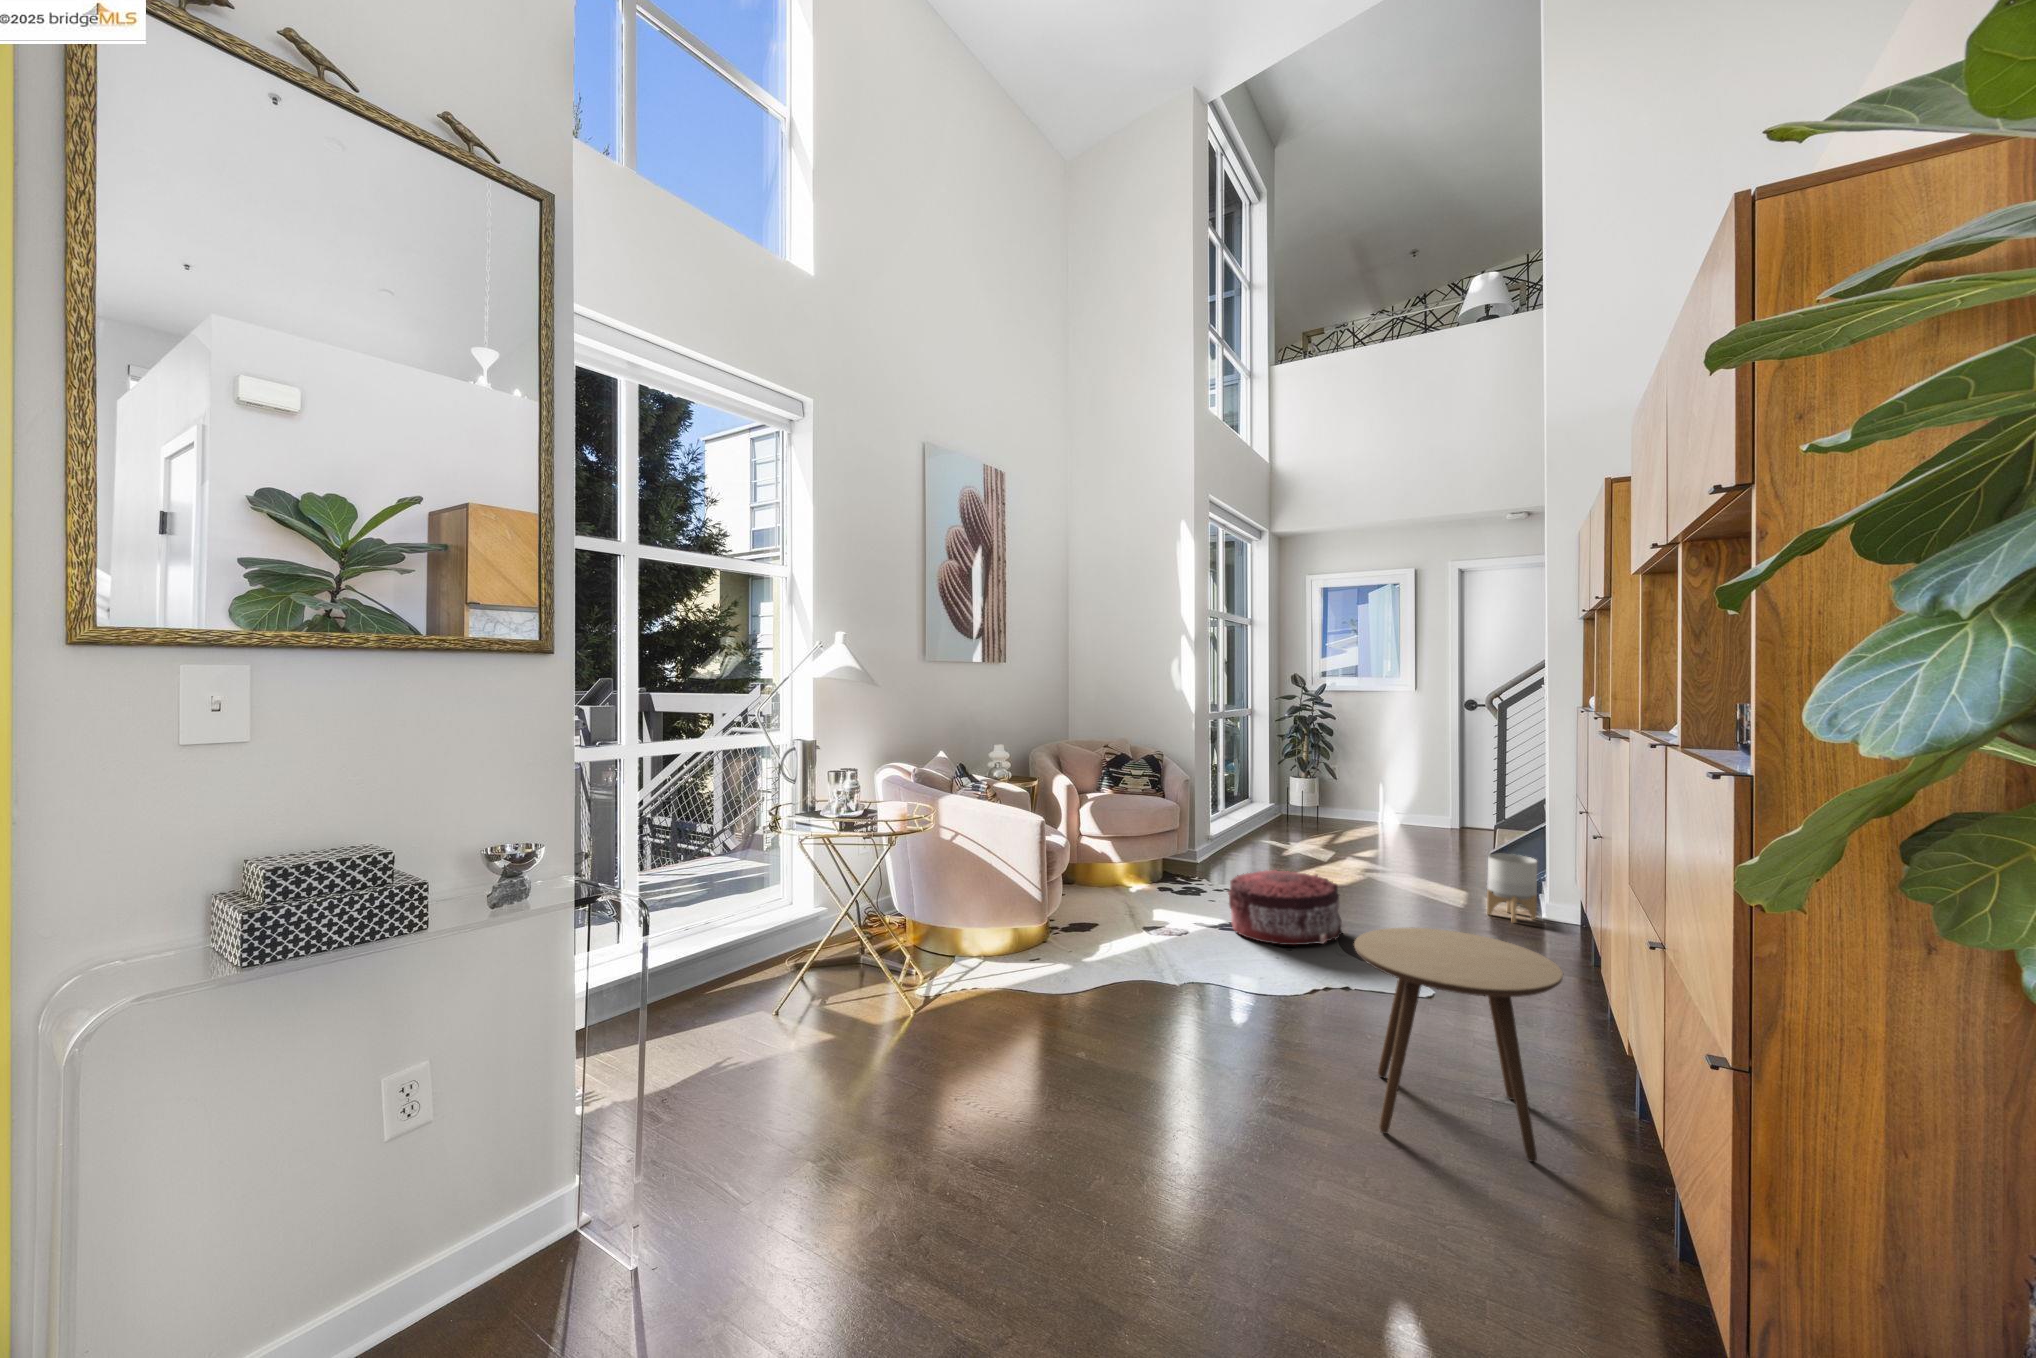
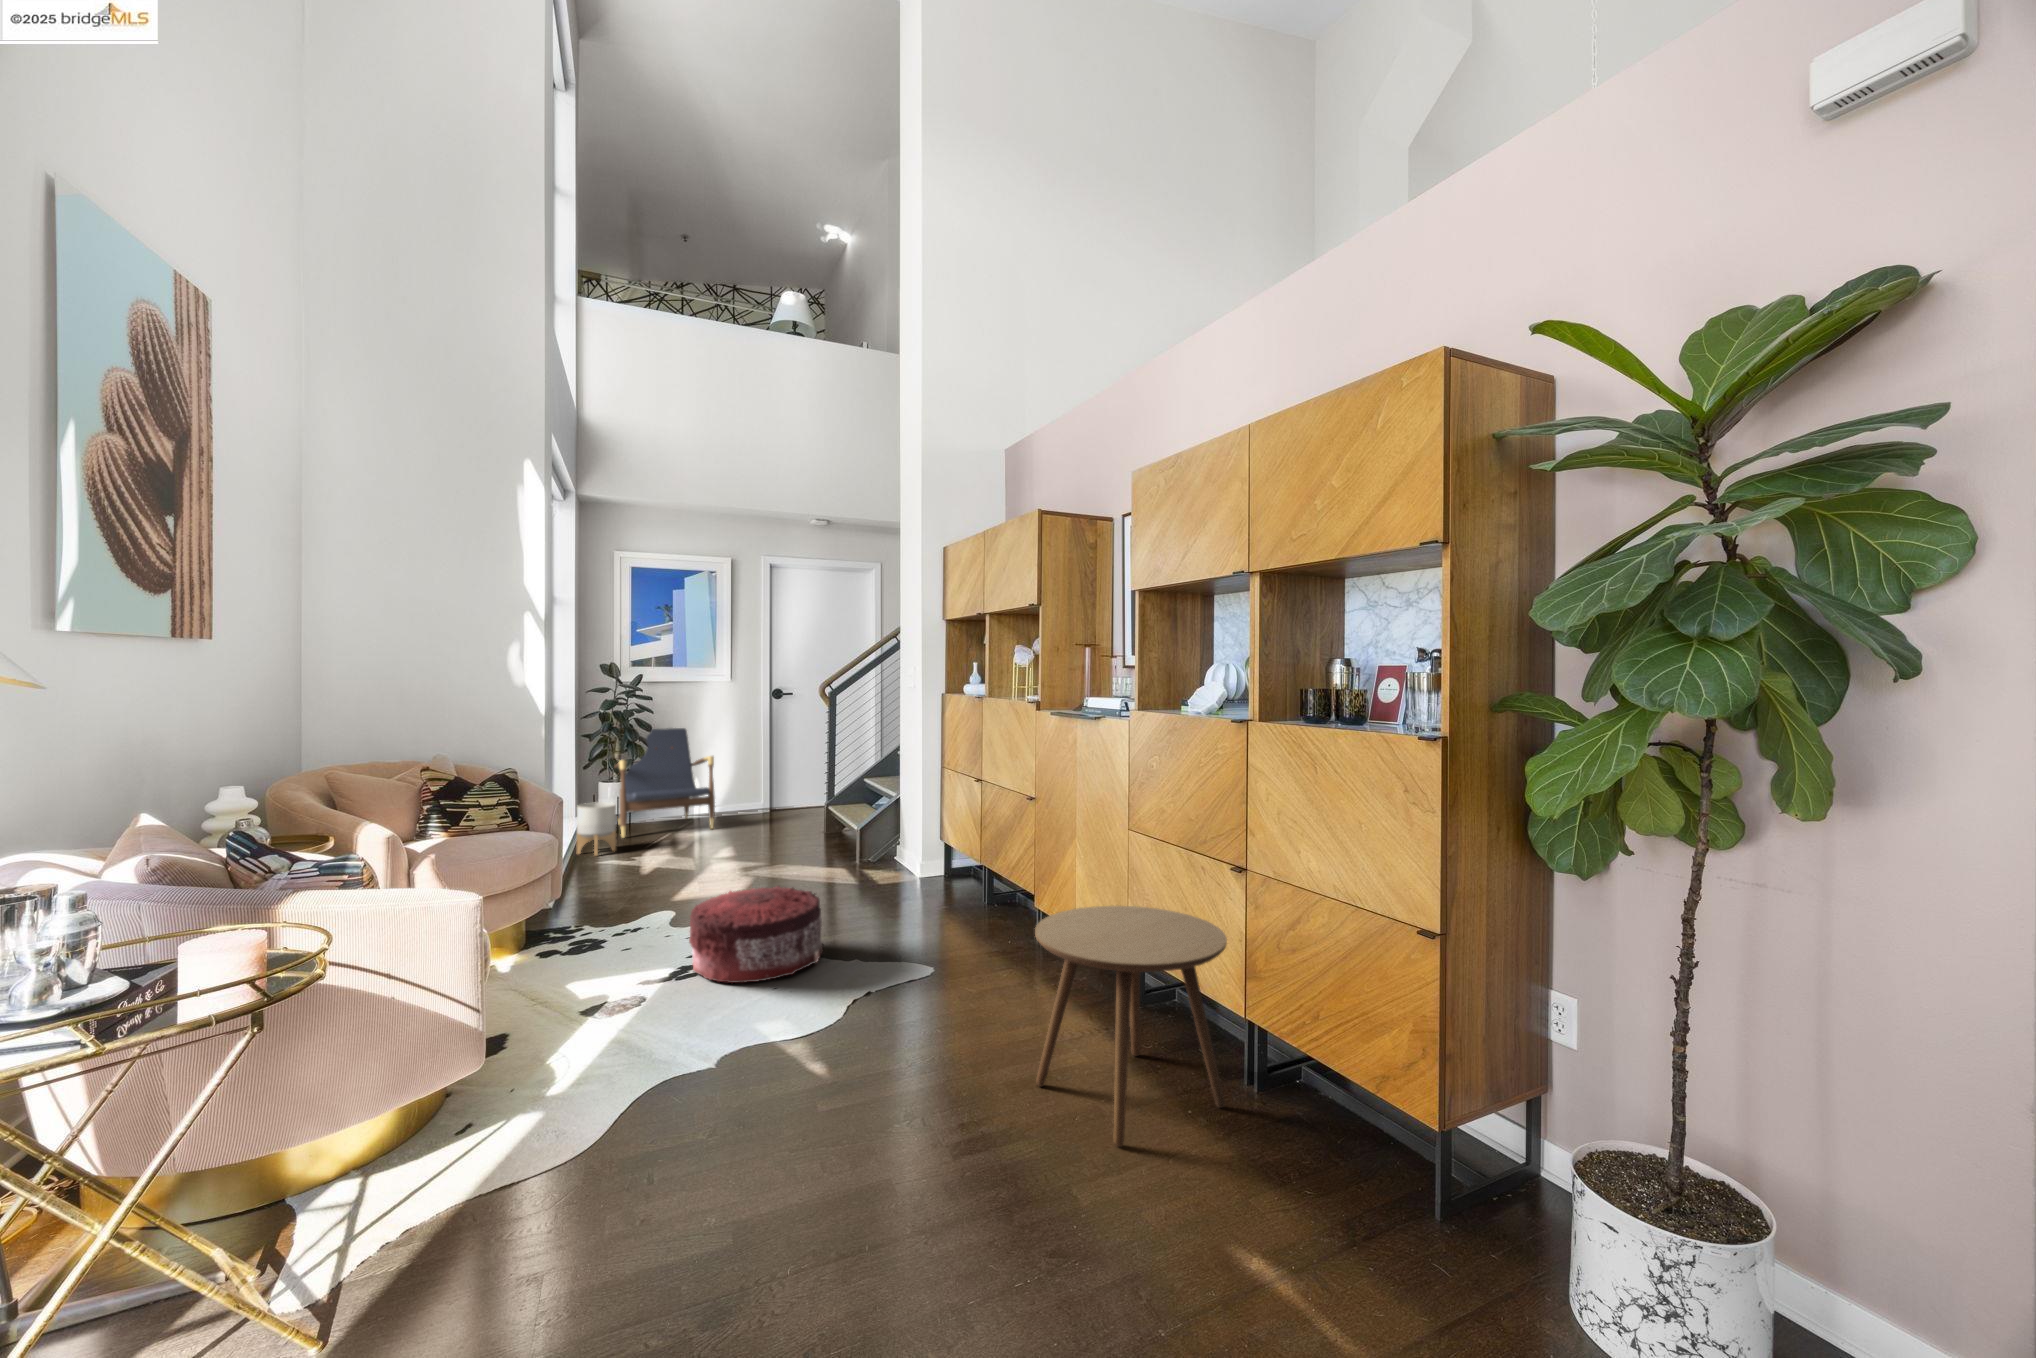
lounge chair: none [1296,733,1382,831] -> present [615,728,715,838]
planter: present [1487,854,1537,923] -> present [577,802,616,856]

